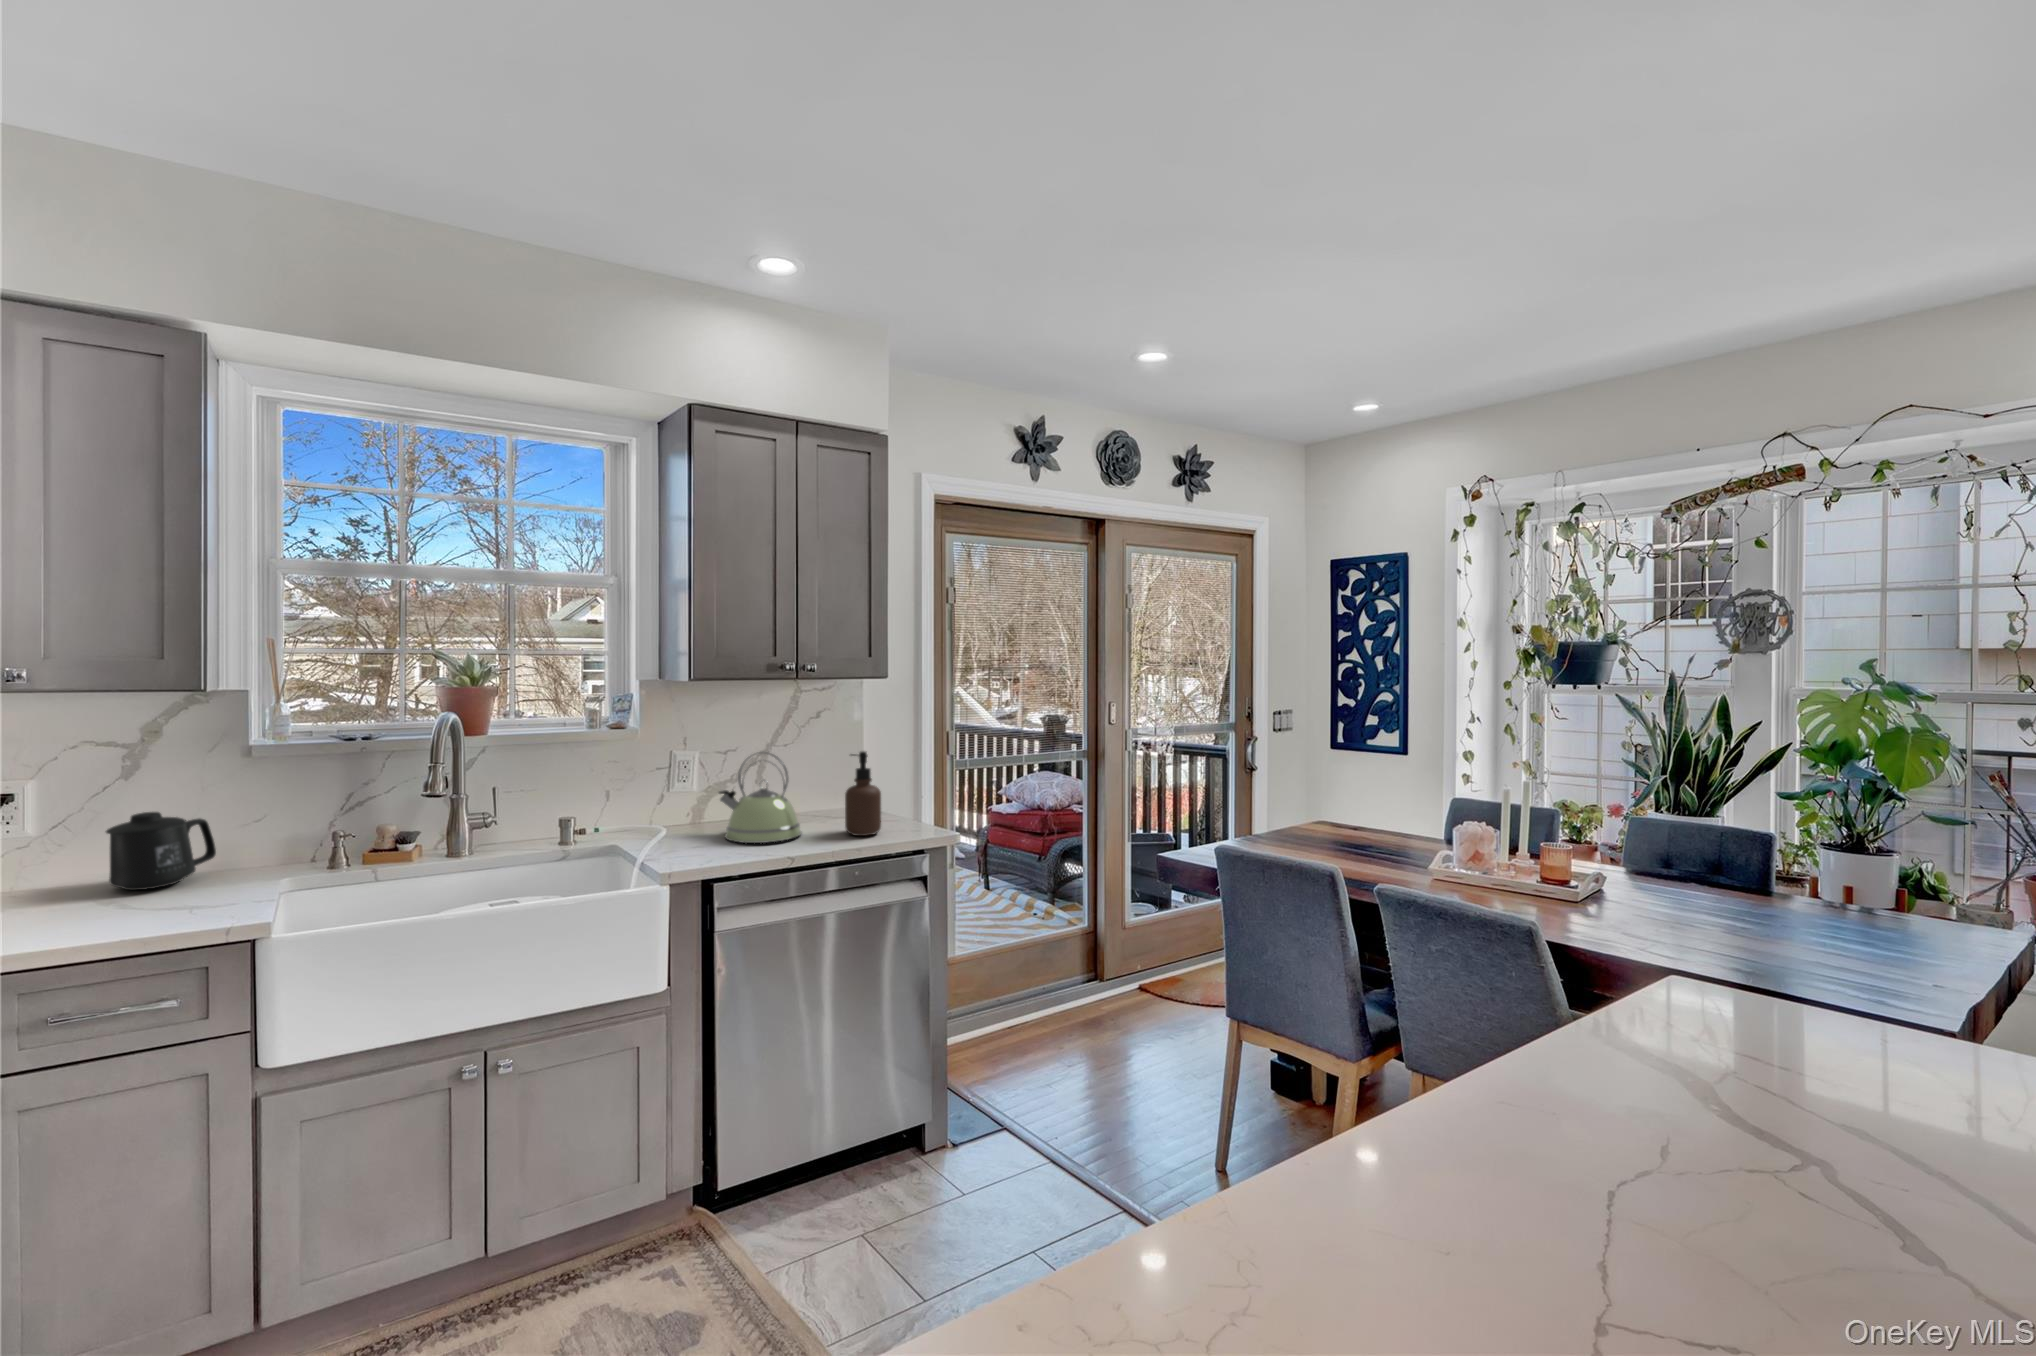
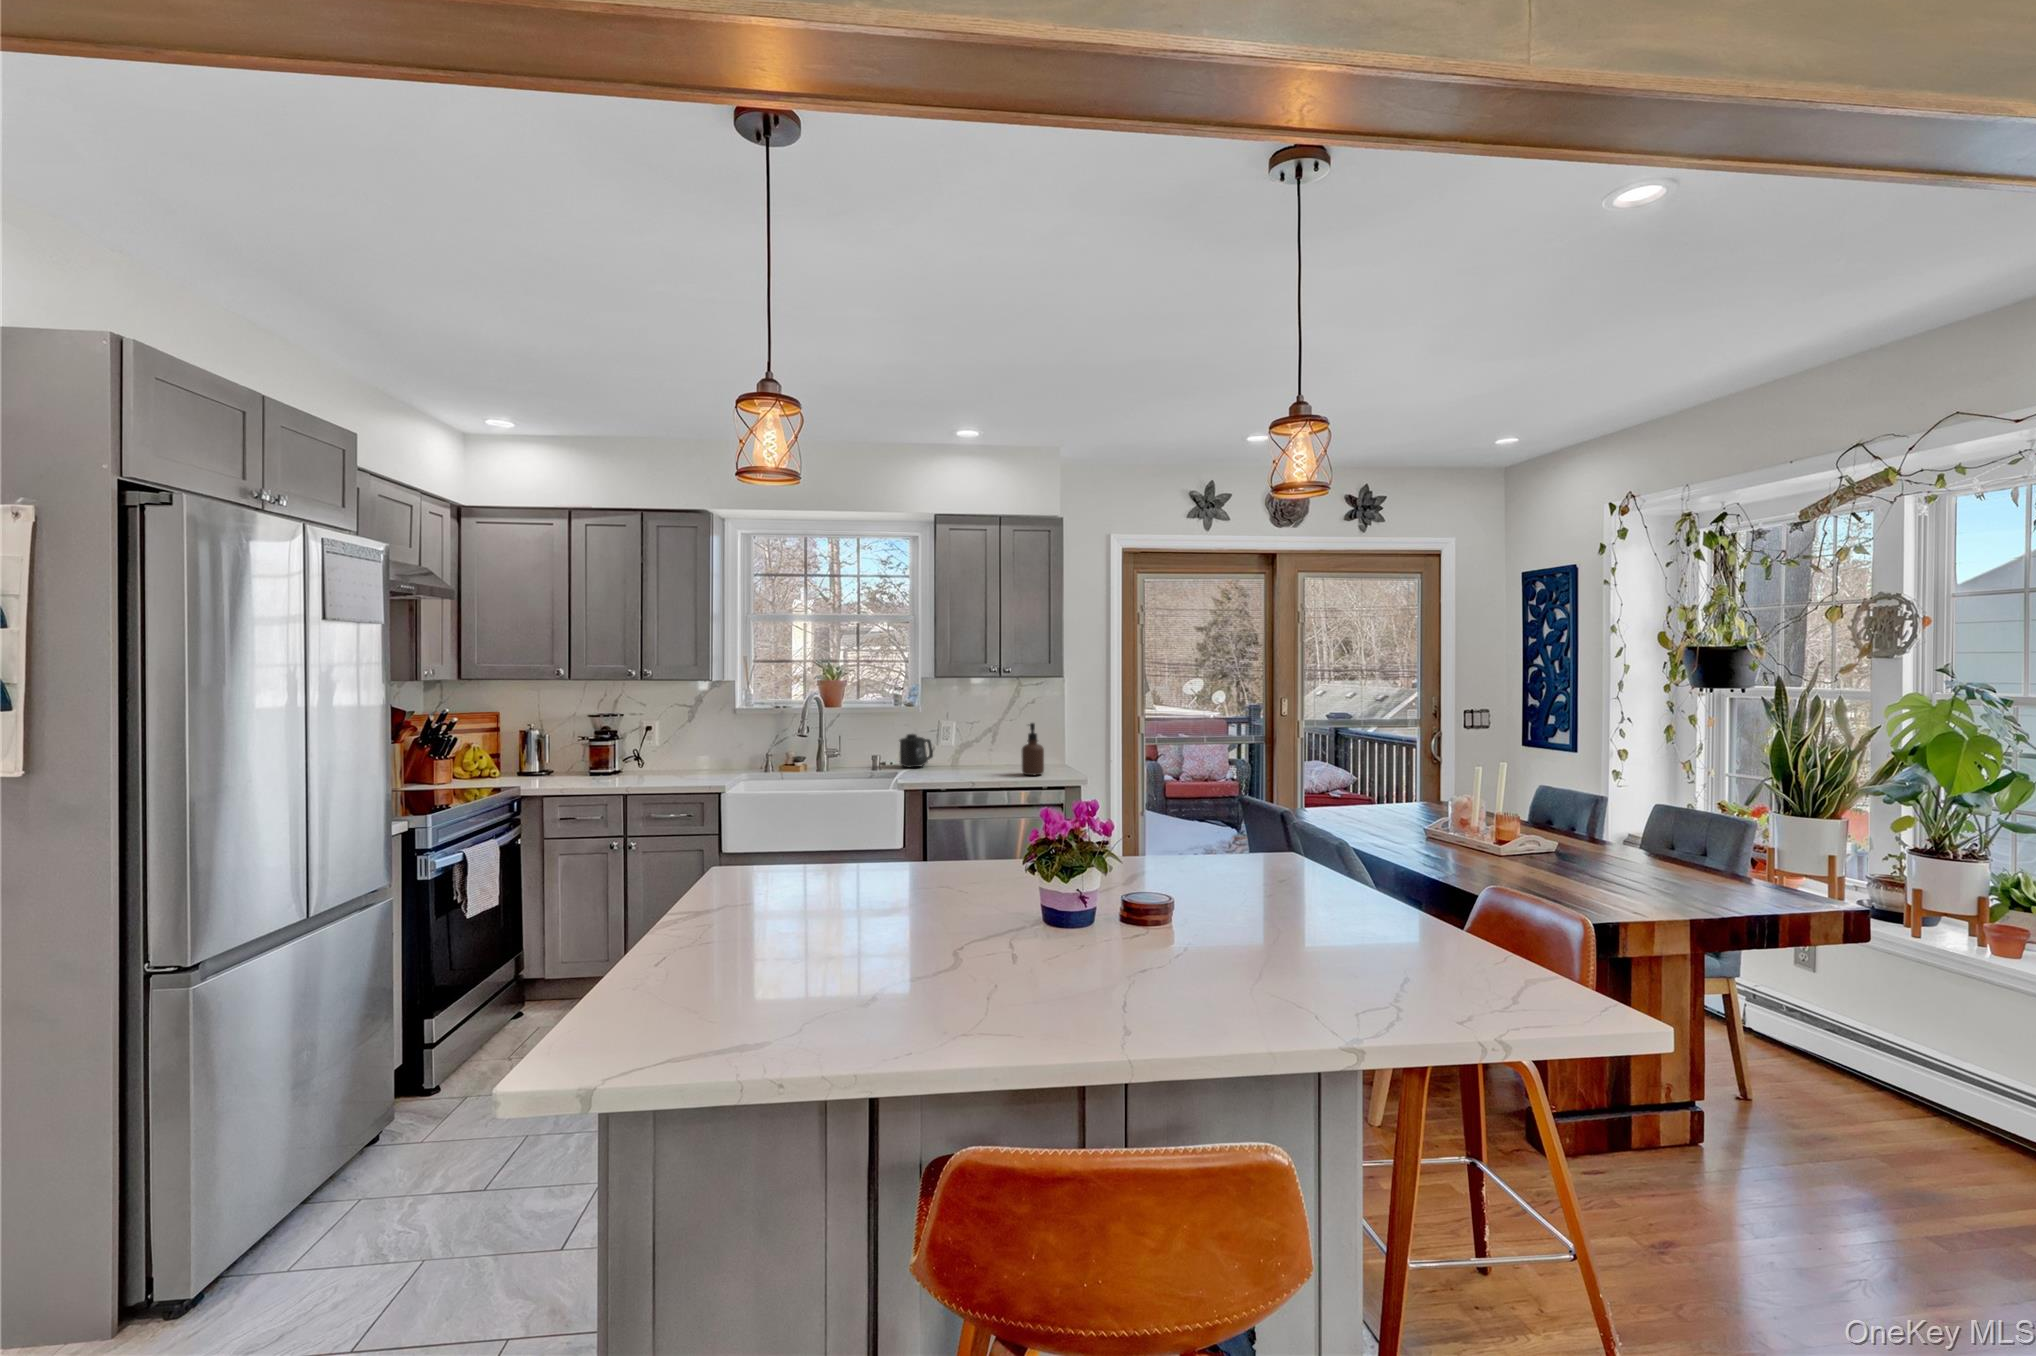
kettle: present [719,752,801,843] -> none [952,721,998,774]
mug: present [106,812,216,890] -> present [900,734,933,767]

